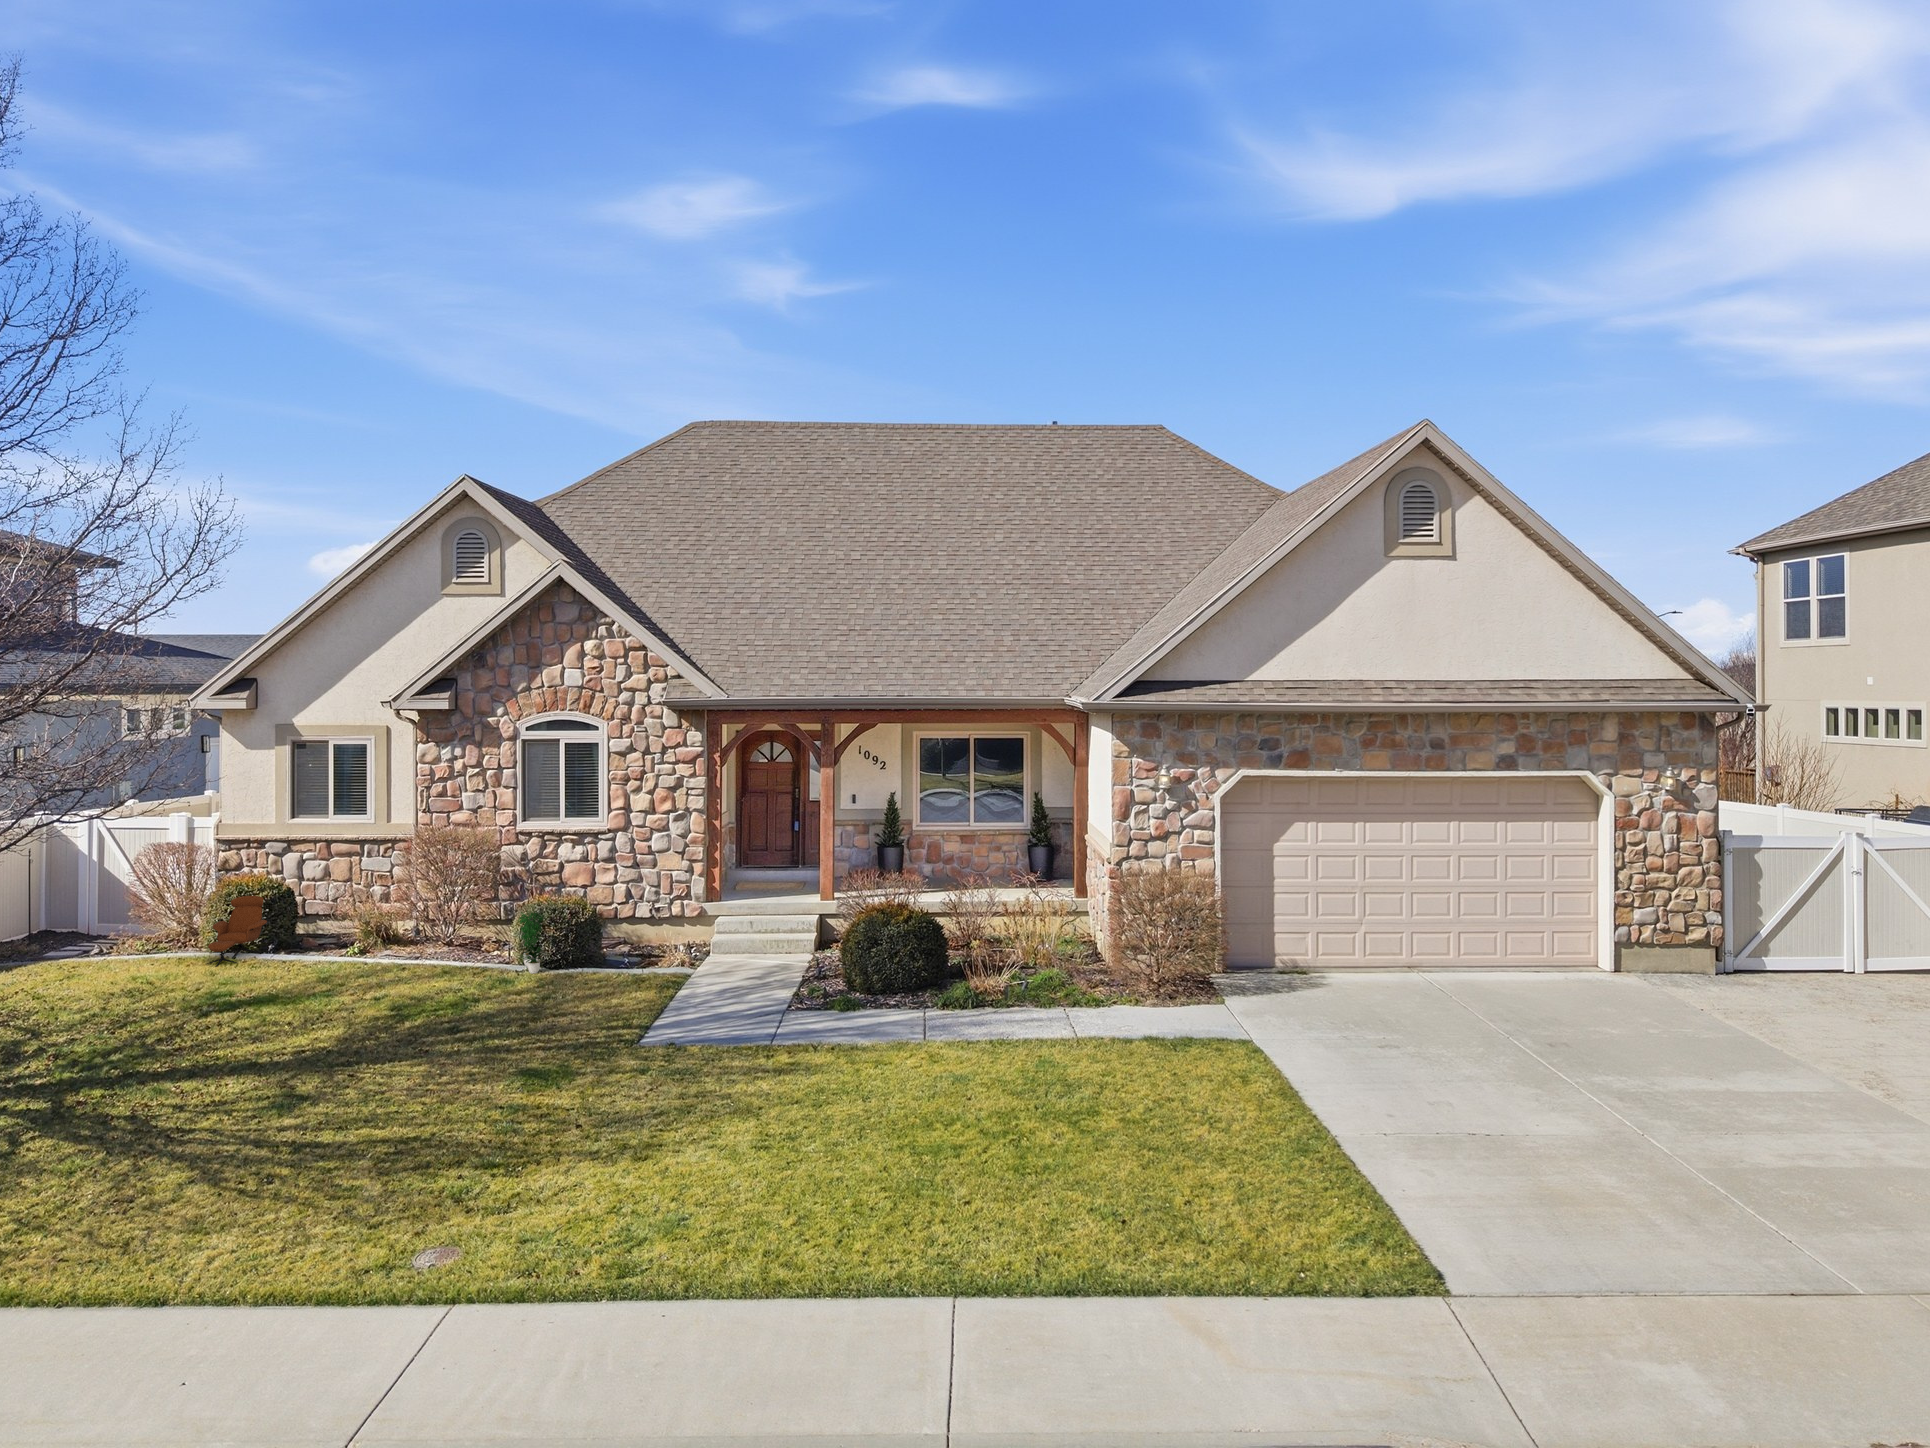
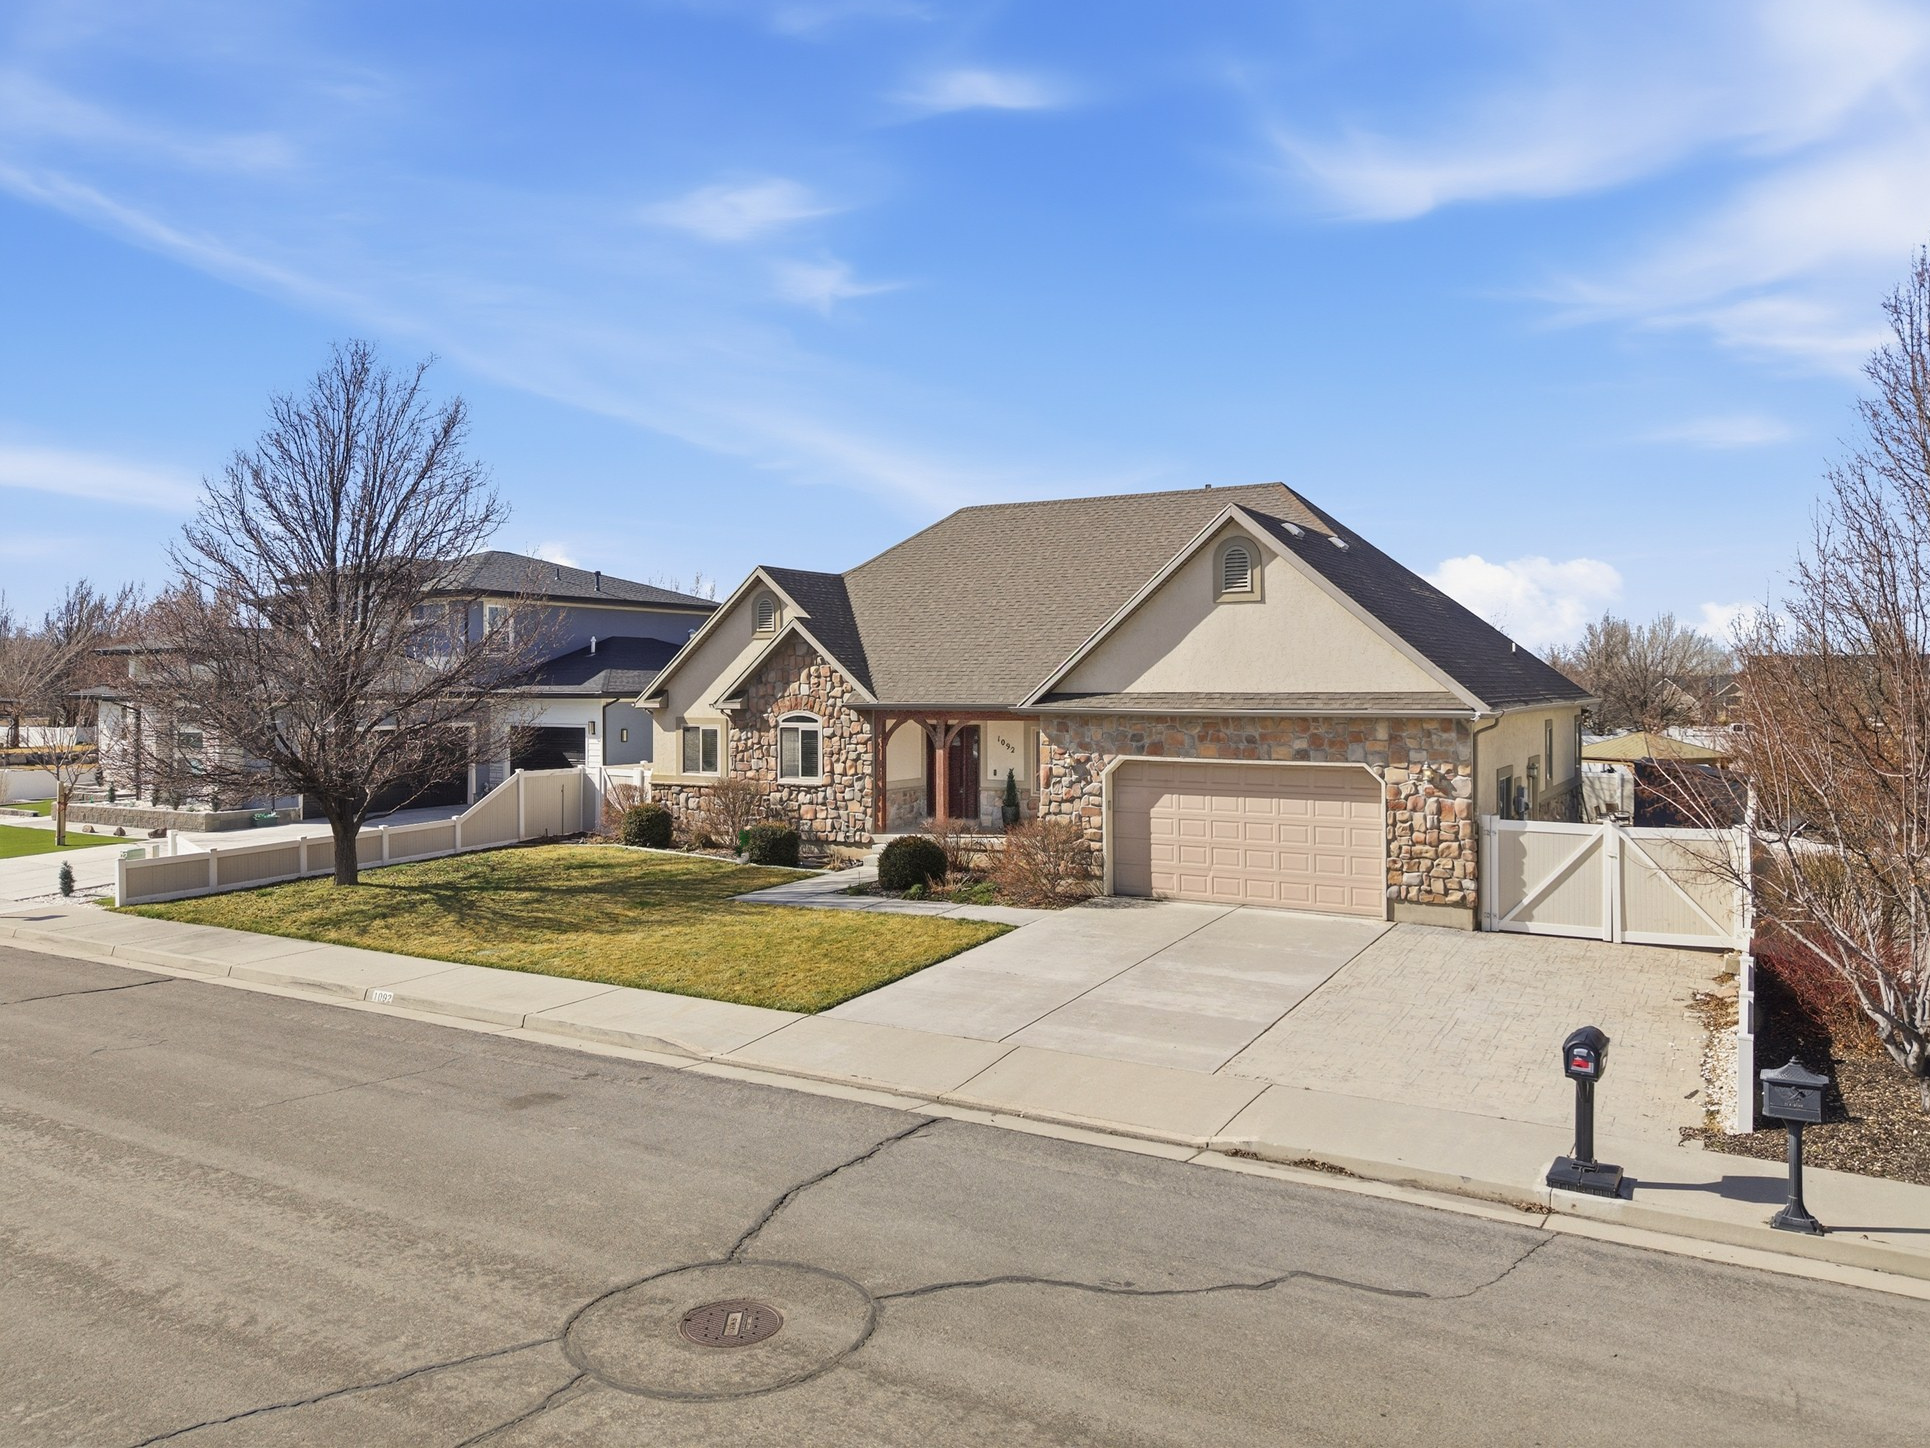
lounge chair: present [207,896,267,967] -> none [610,813,644,849]

